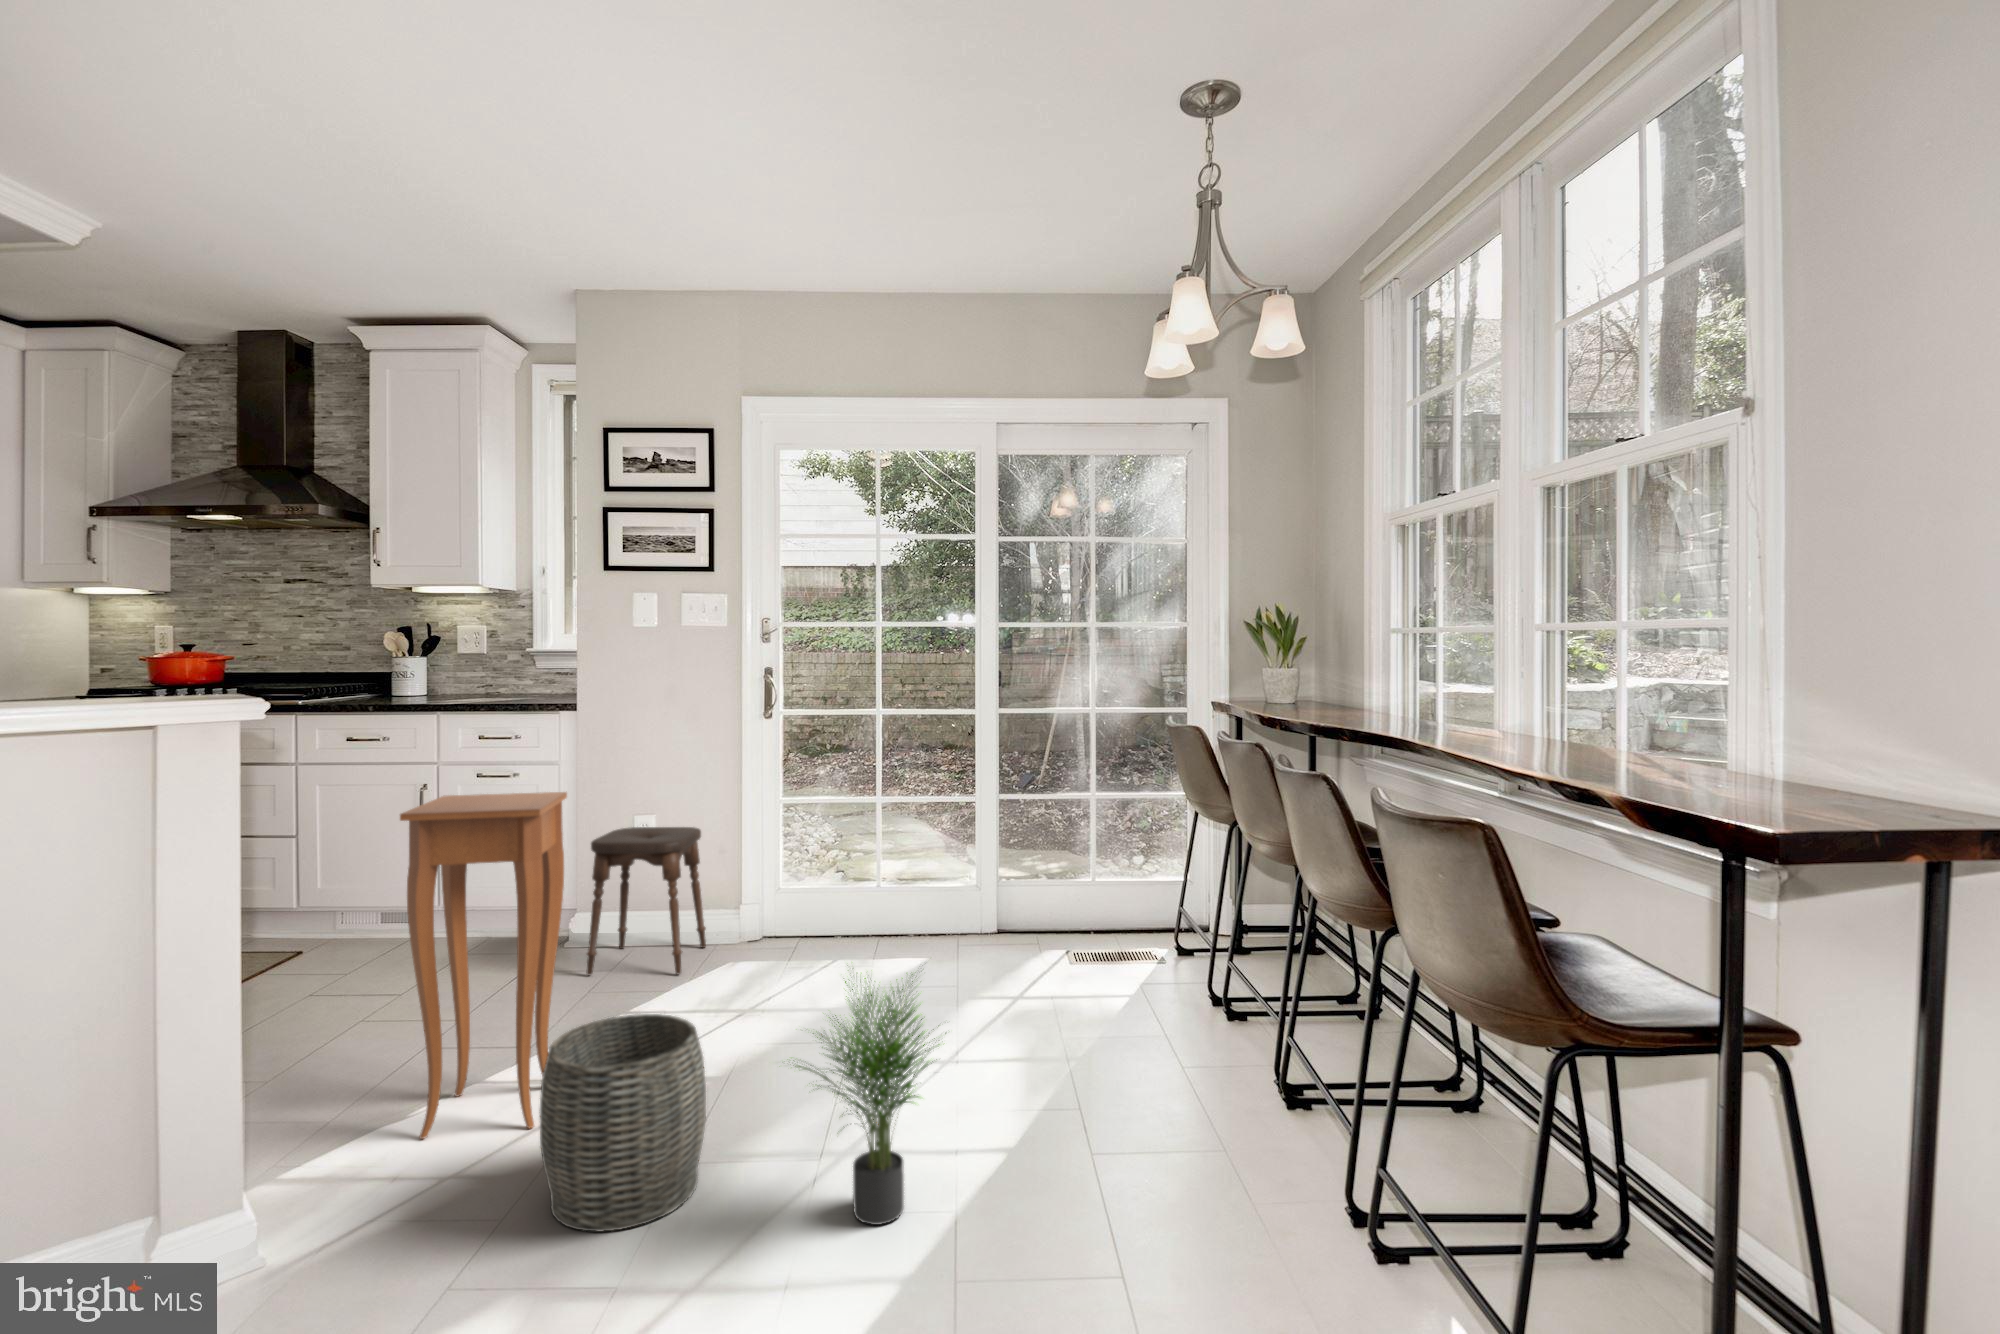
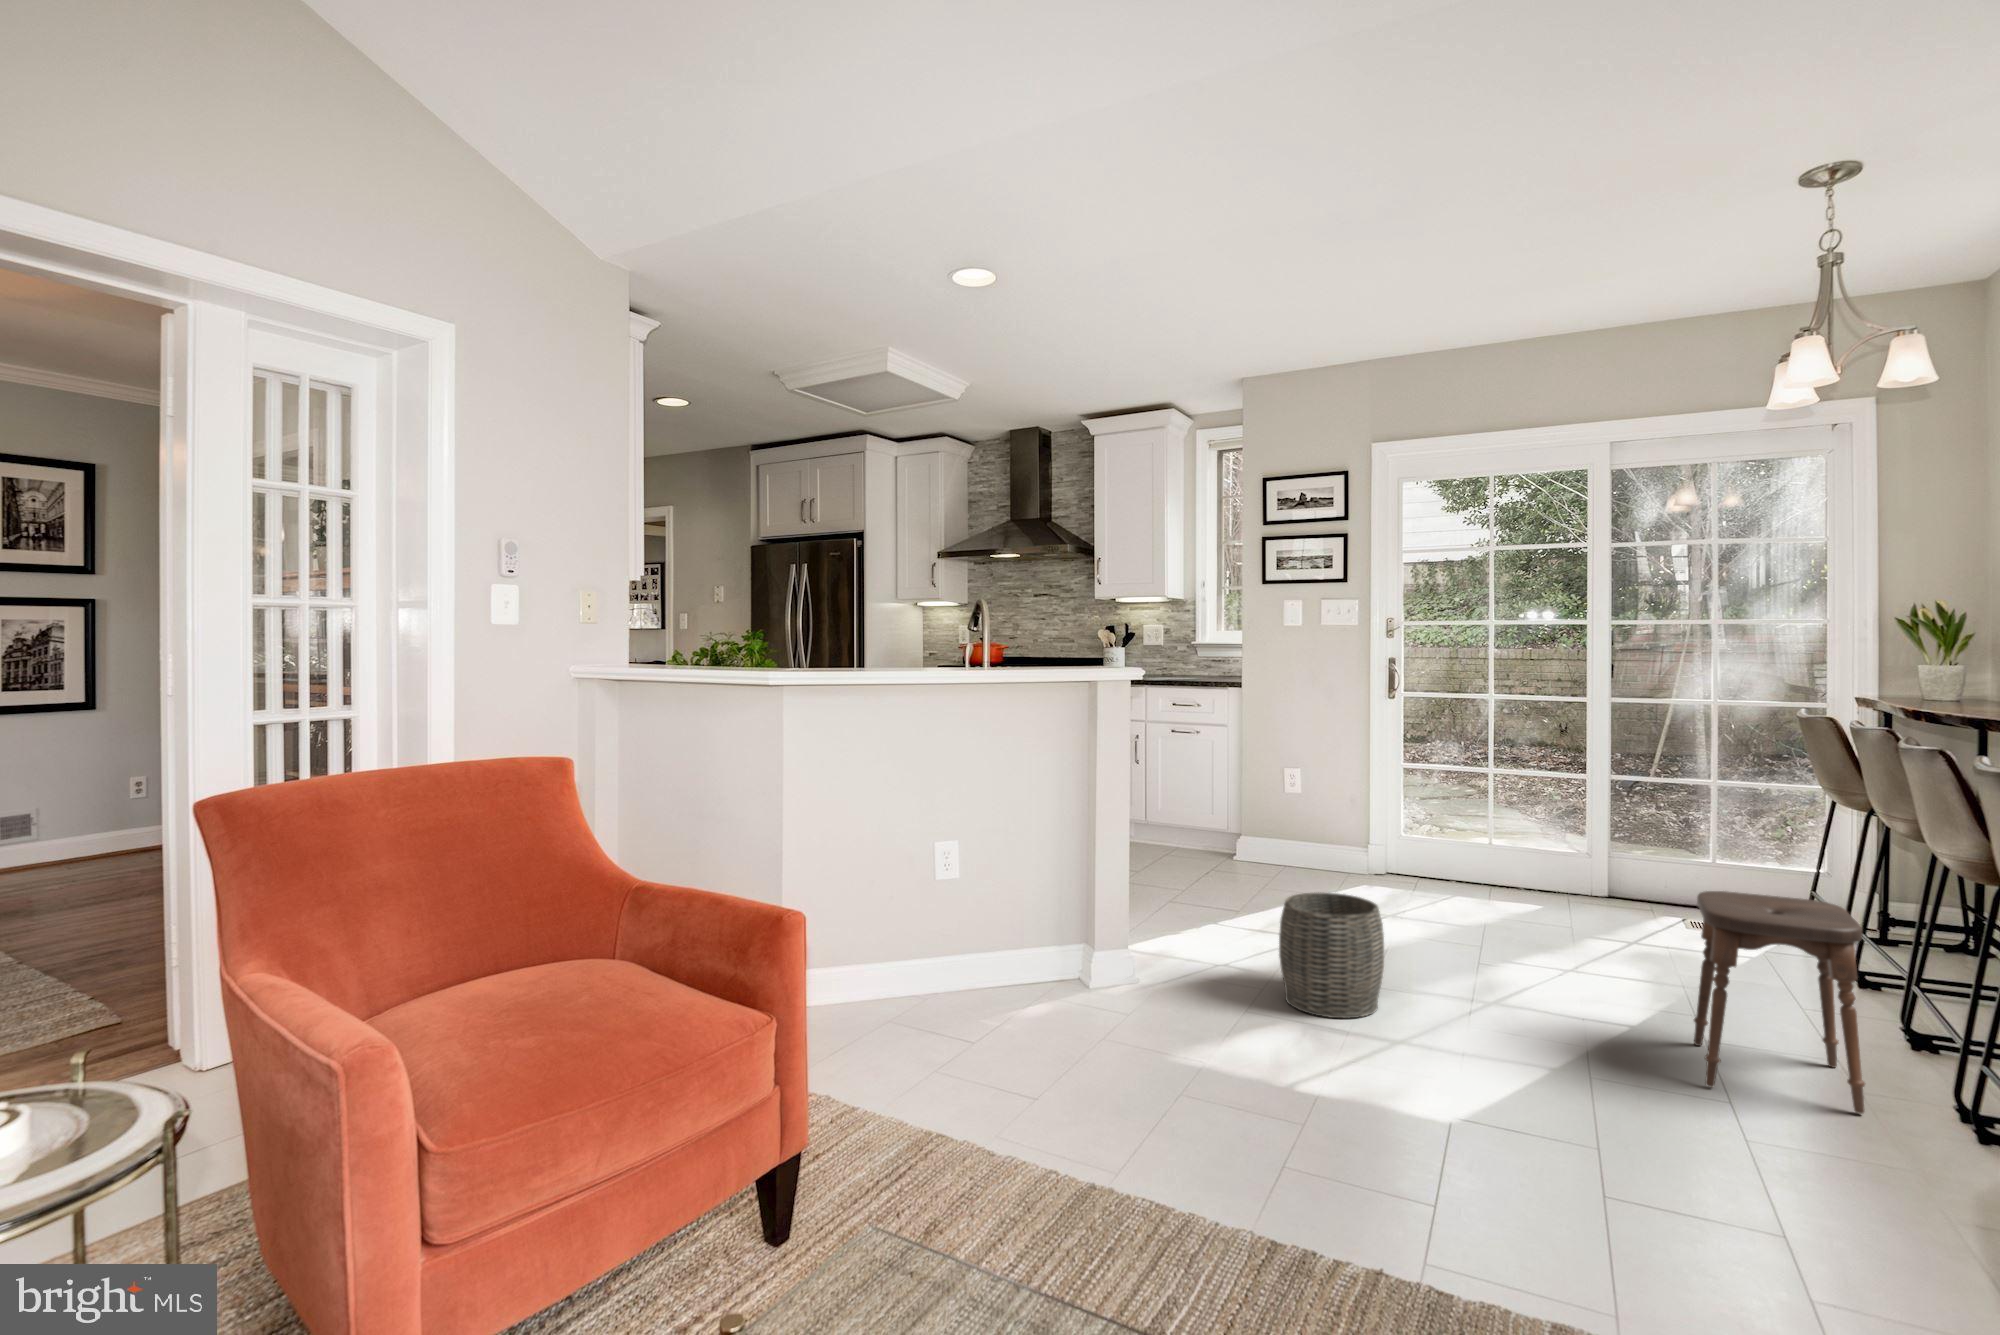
side table: present [400,792,567,1139] -> none [1182,744,1270,961]
stool: present [587,827,706,975] -> present [1694,891,1865,1114]
potted plant: present [793,972,946,1225] -> none [1437,869,1577,1049]

